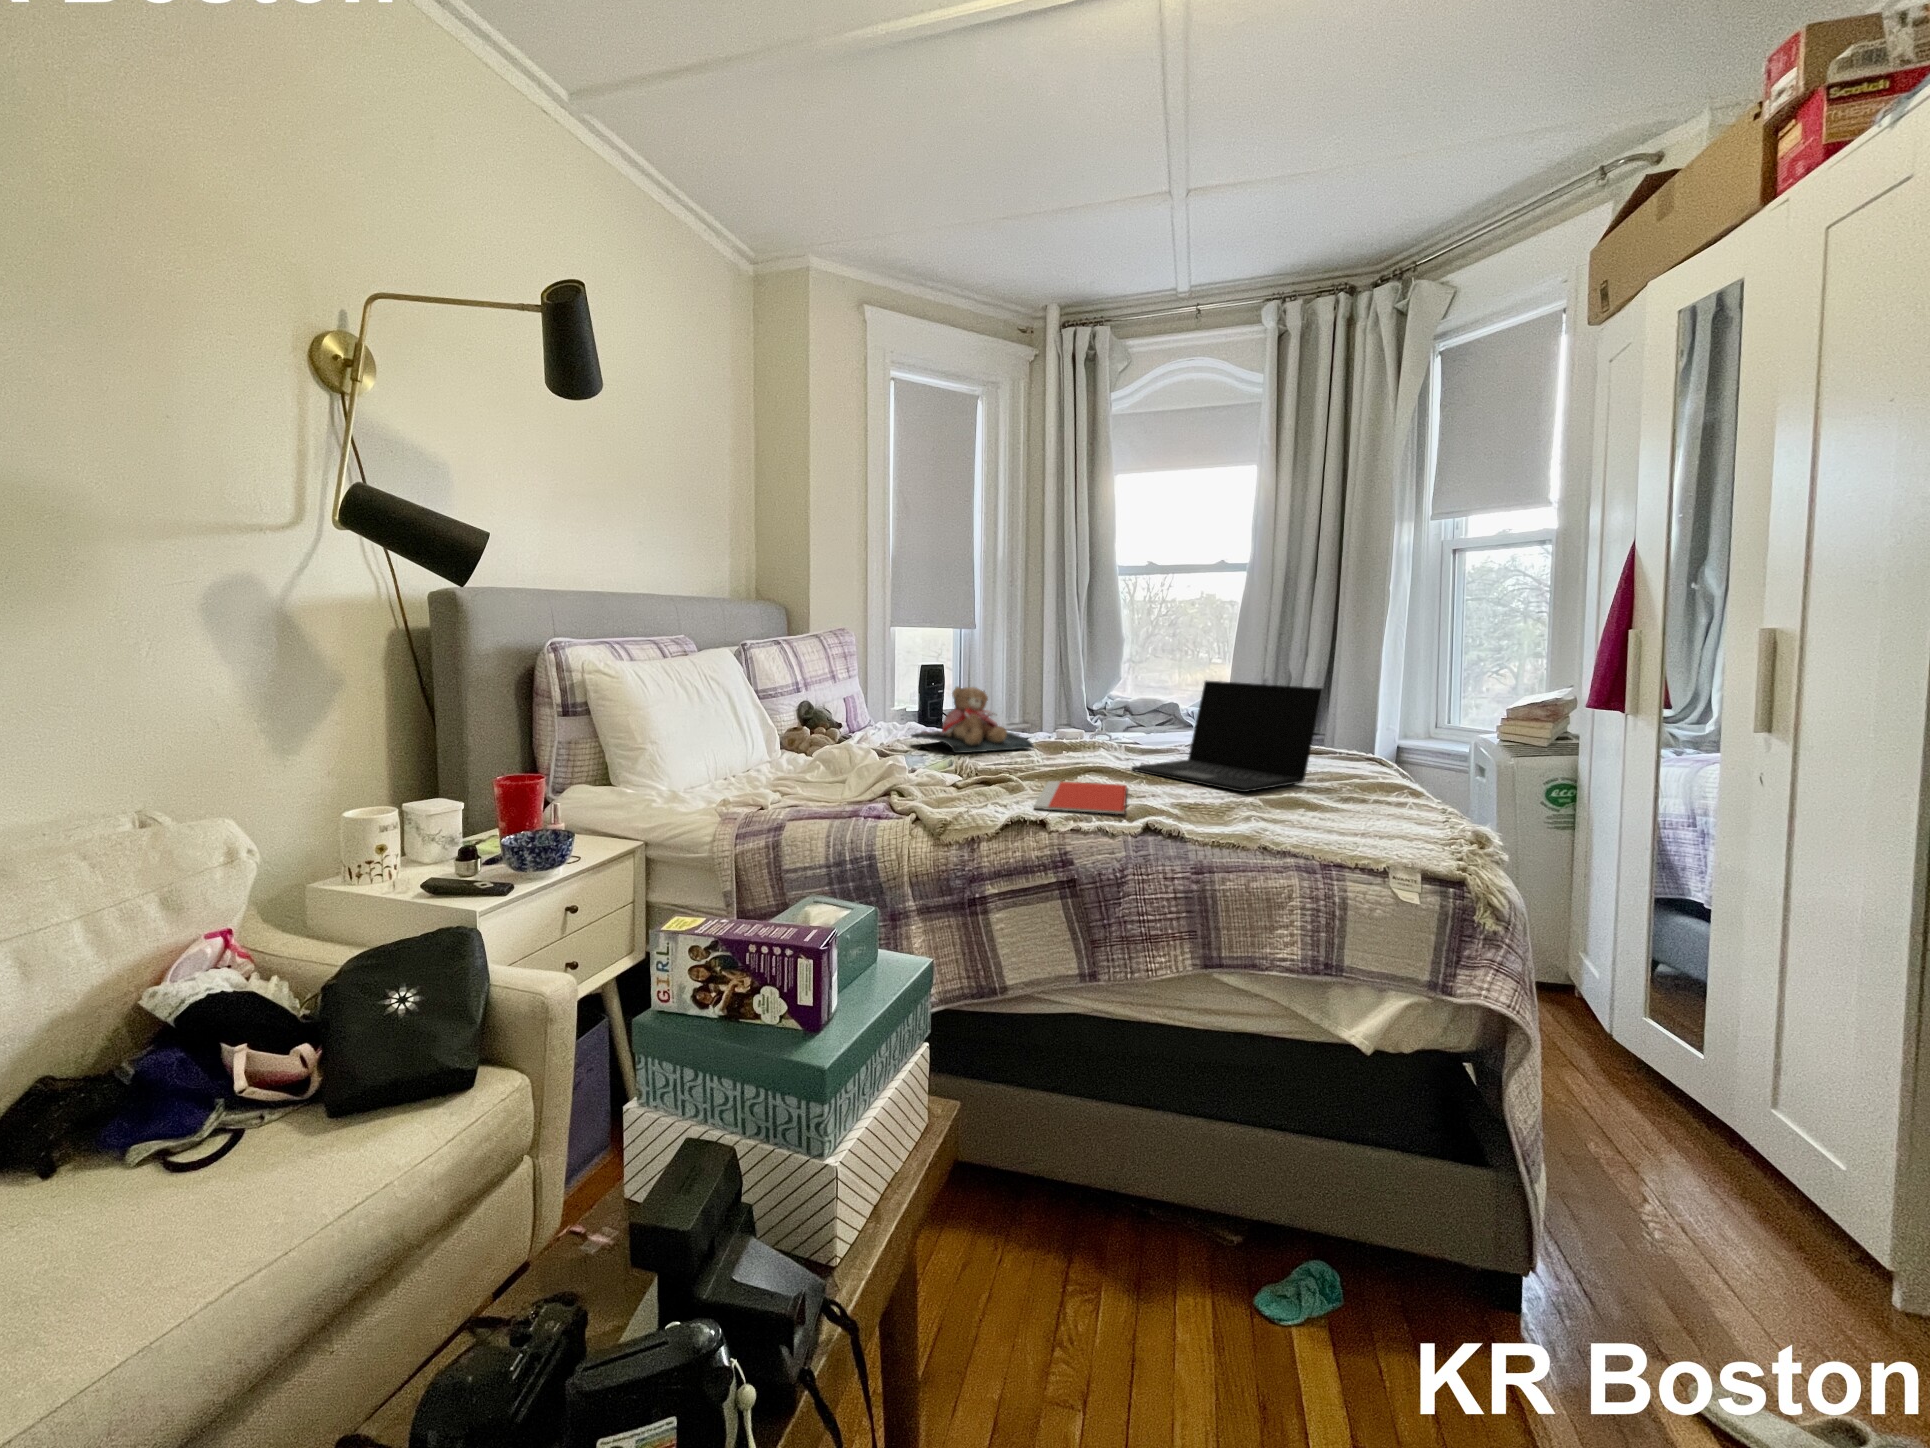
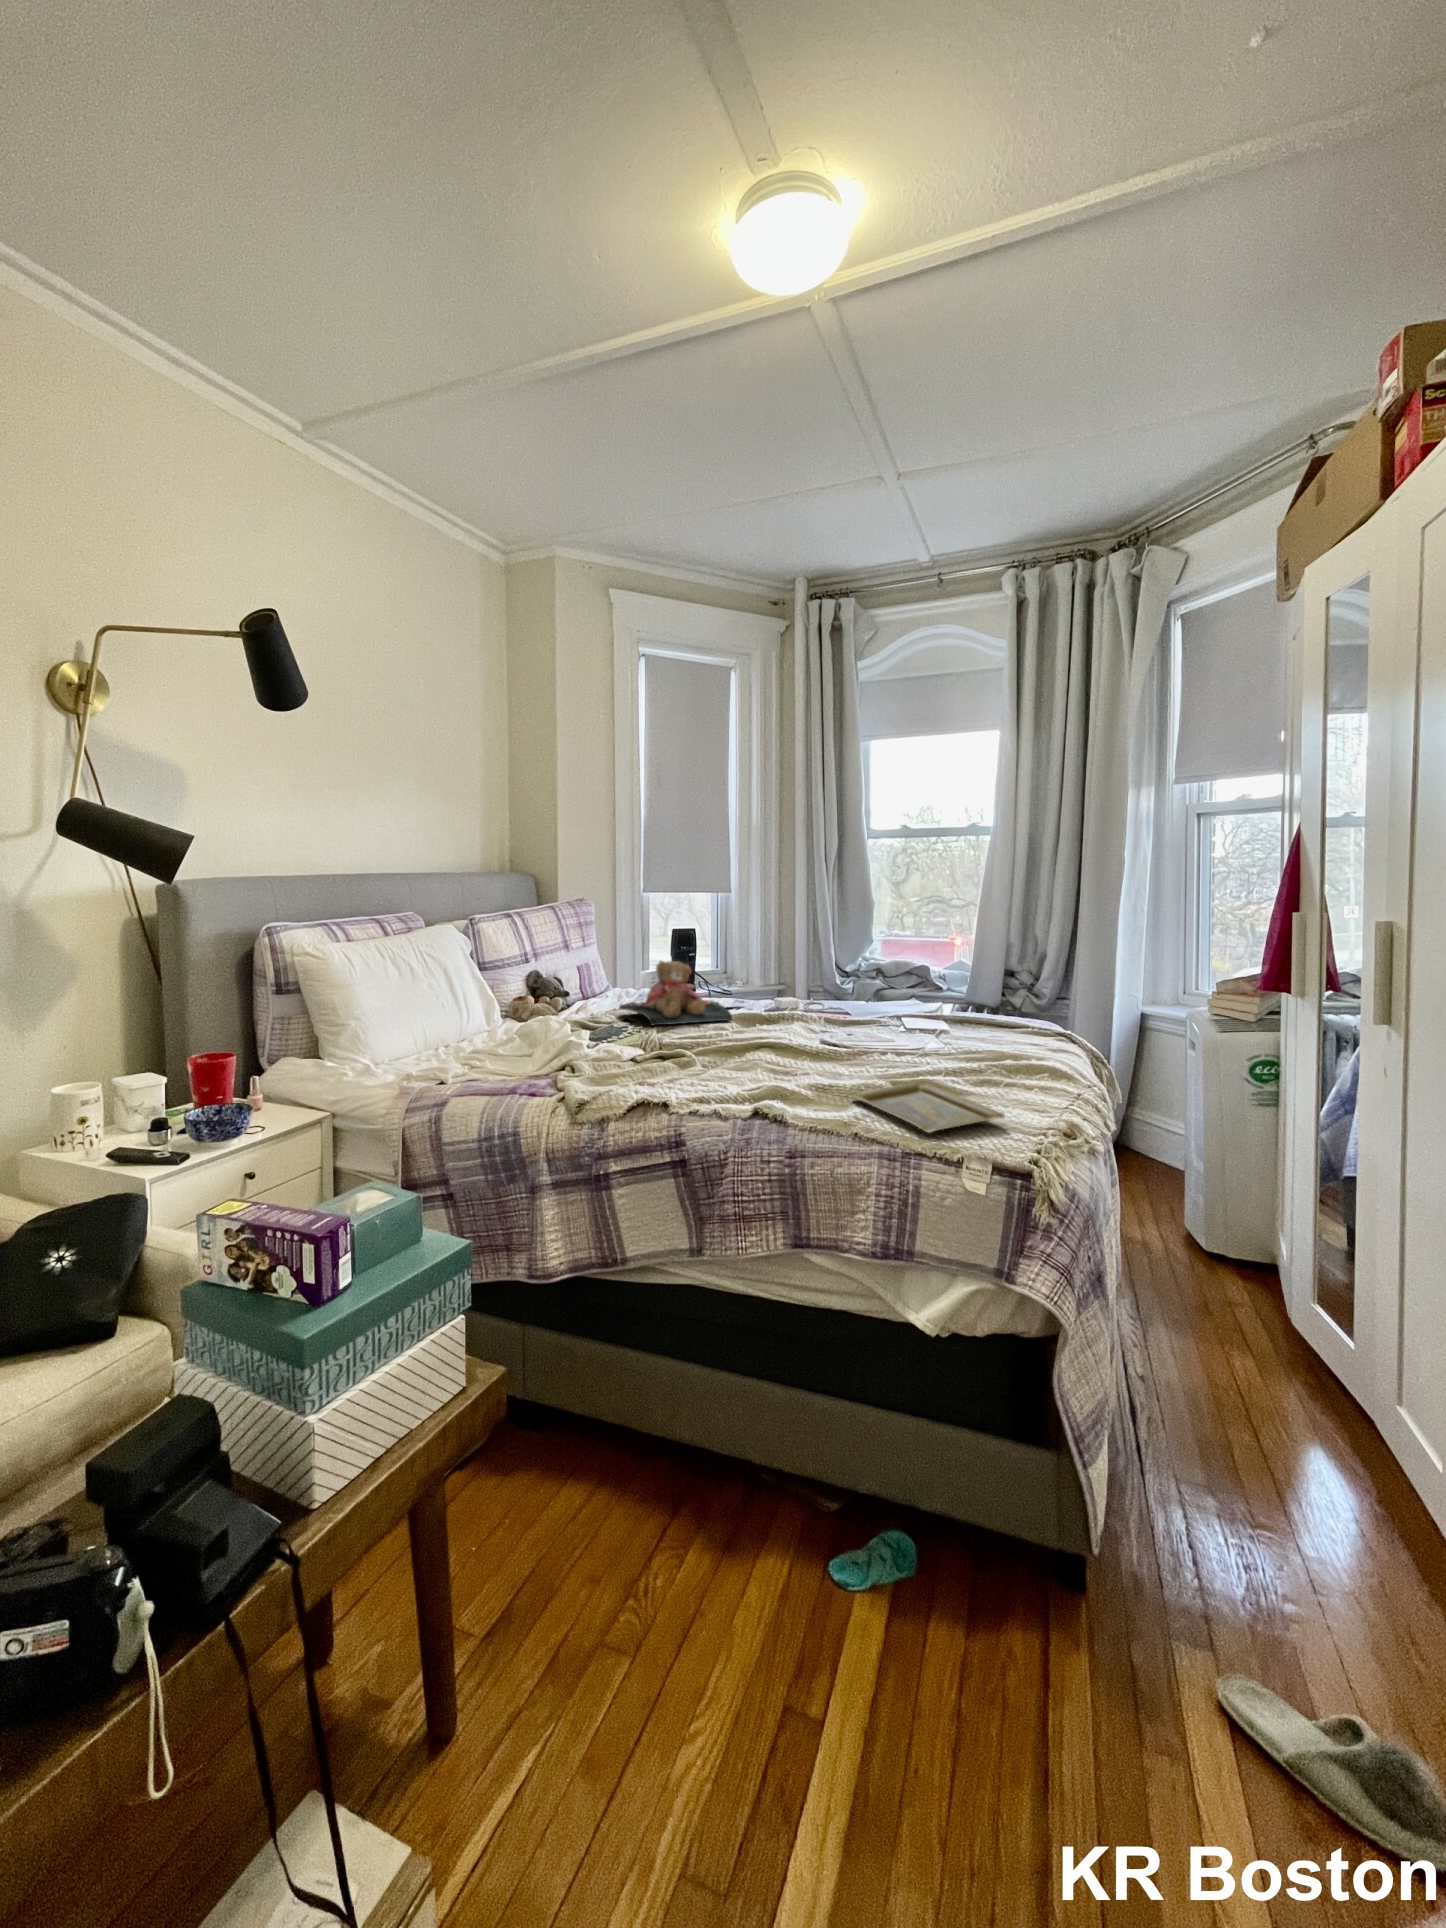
laptop: present [1132,680,1323,792] -> none [806,958,981,1074]
notebook: present [1034,781,1127,814] -> none [671,1059,783,1097]
tray: none [1228,798,1411,842] -> present [853,1083,1004,1132]

